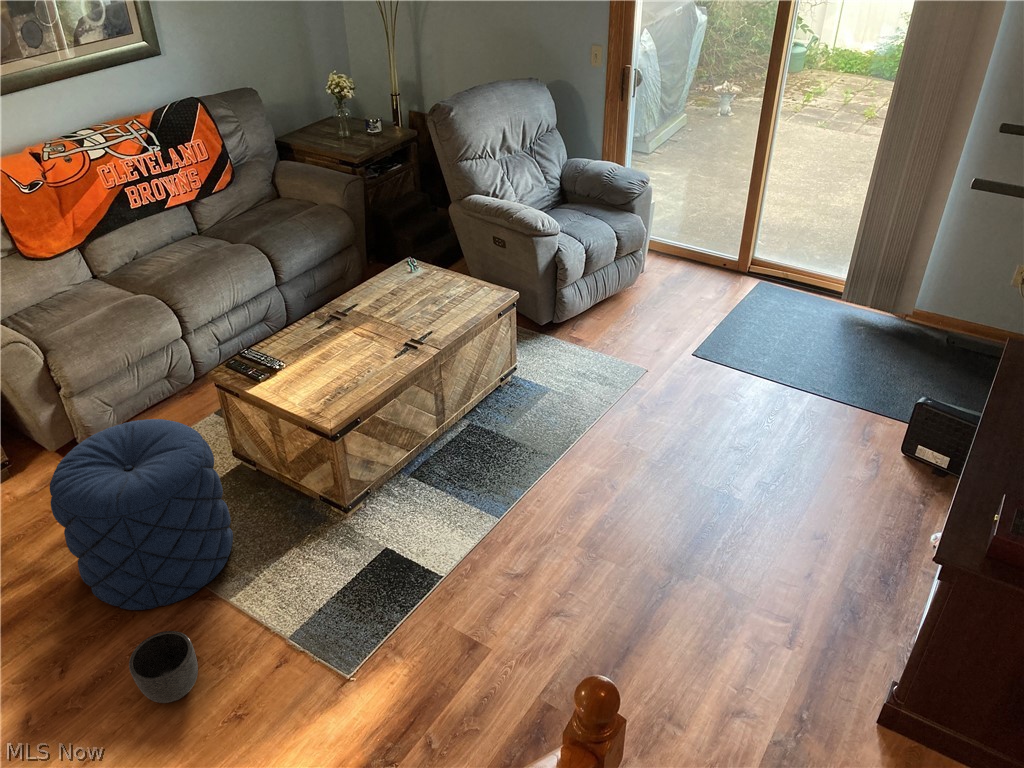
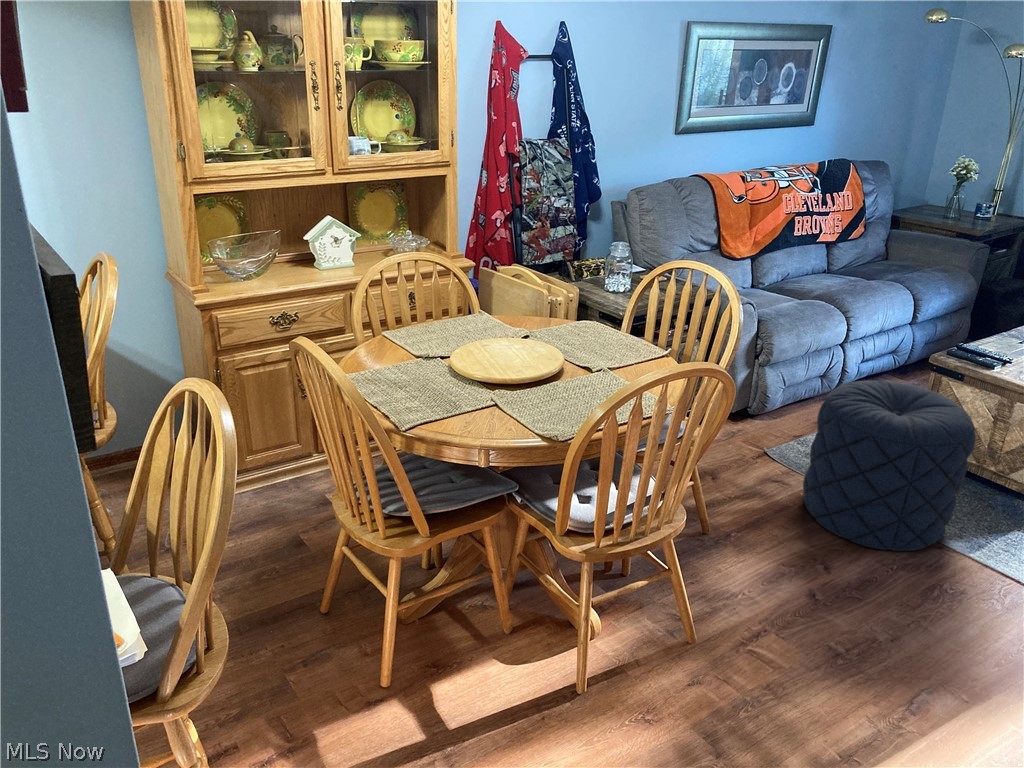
planter: present [129,631,198,703] -> none [921,560,992,630]

